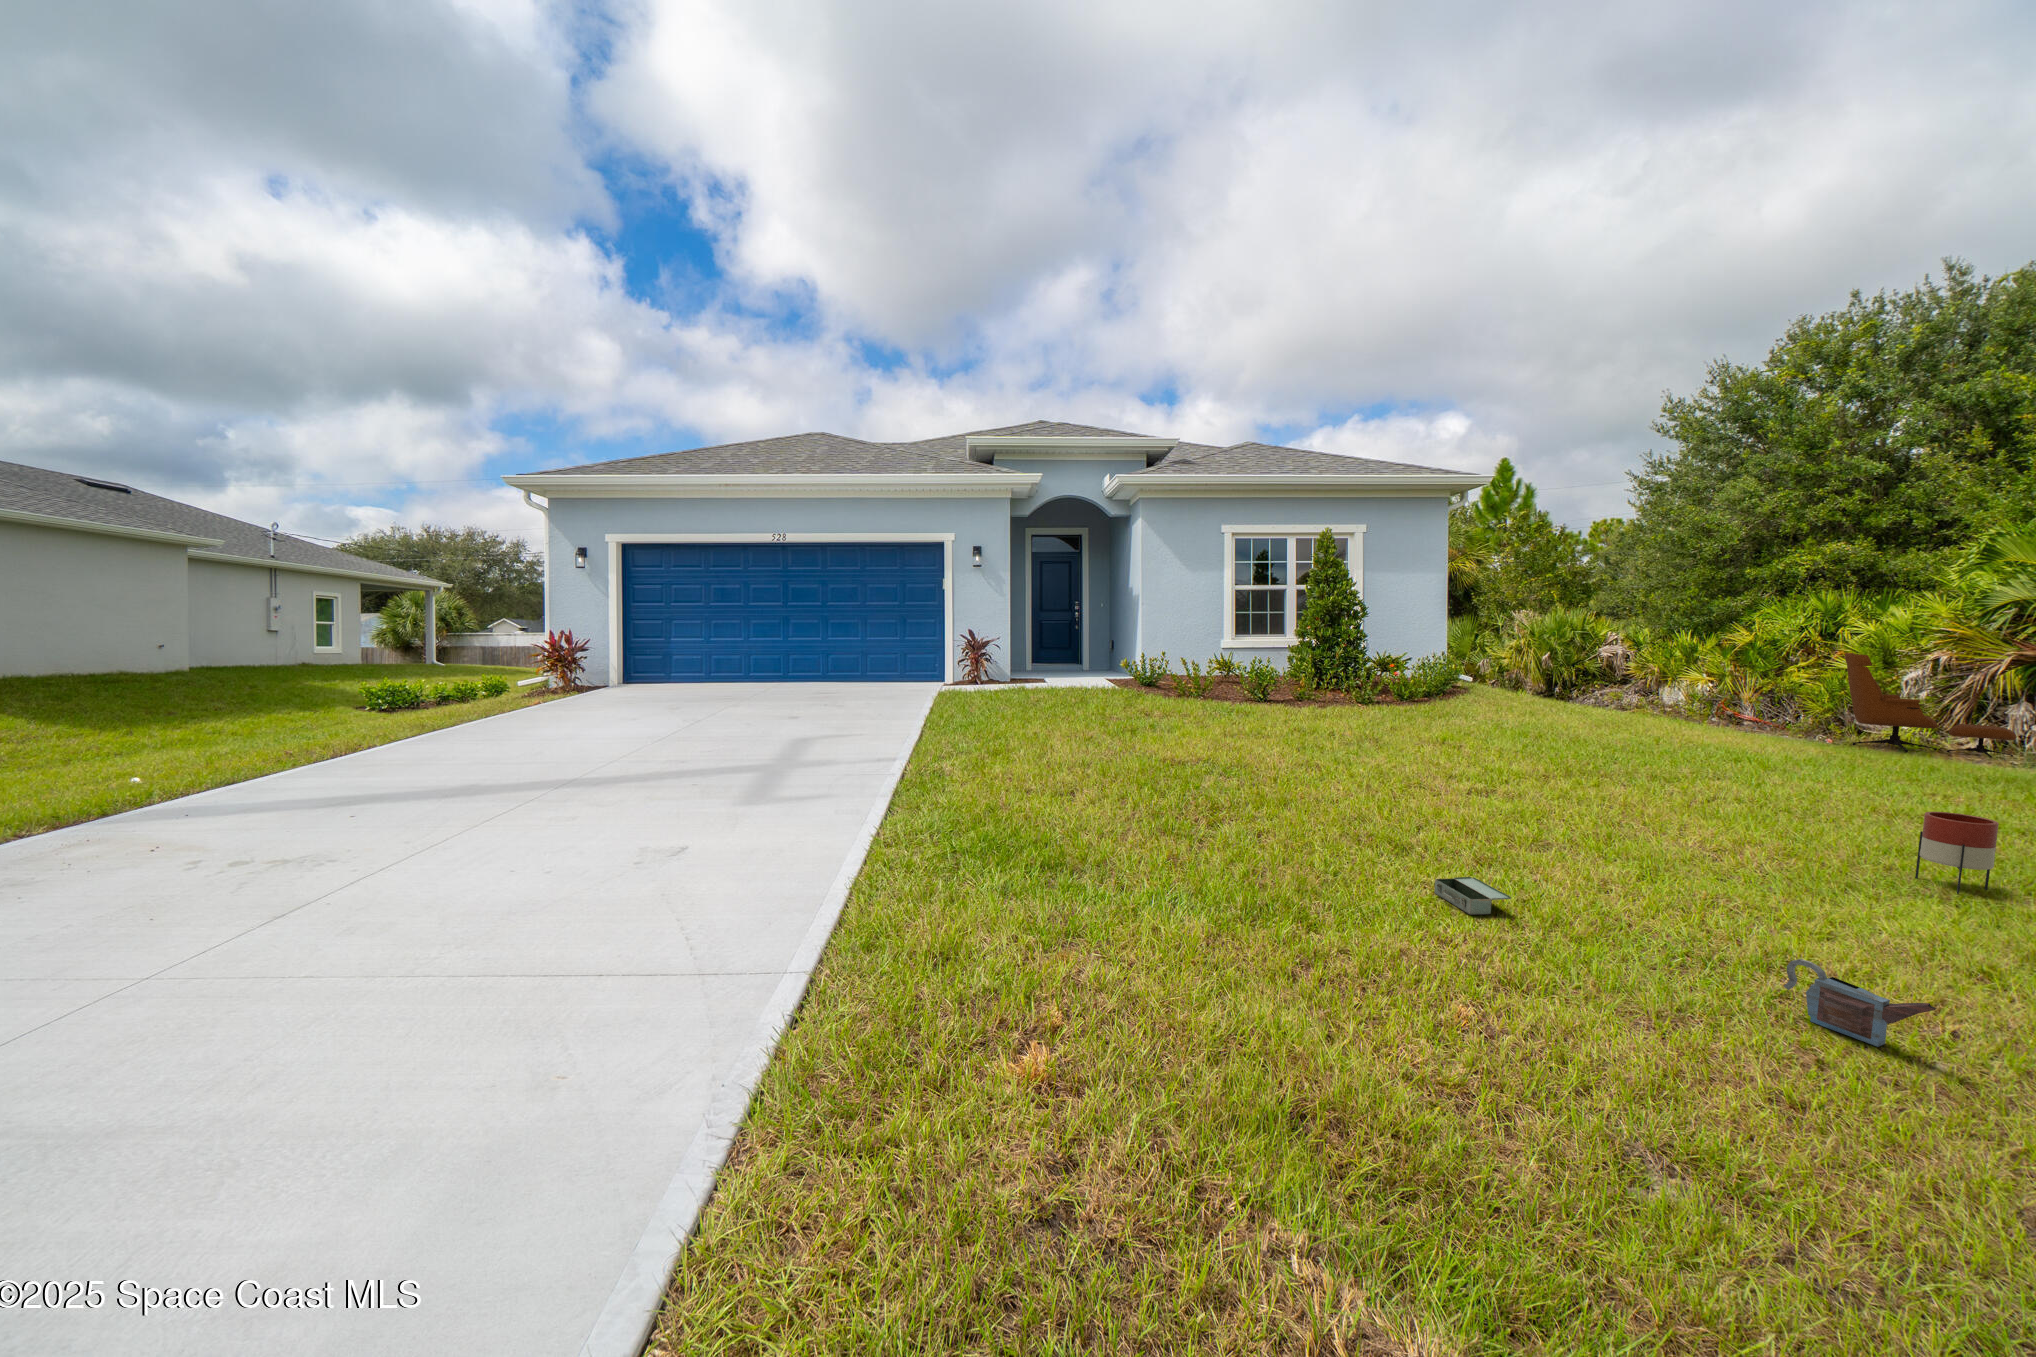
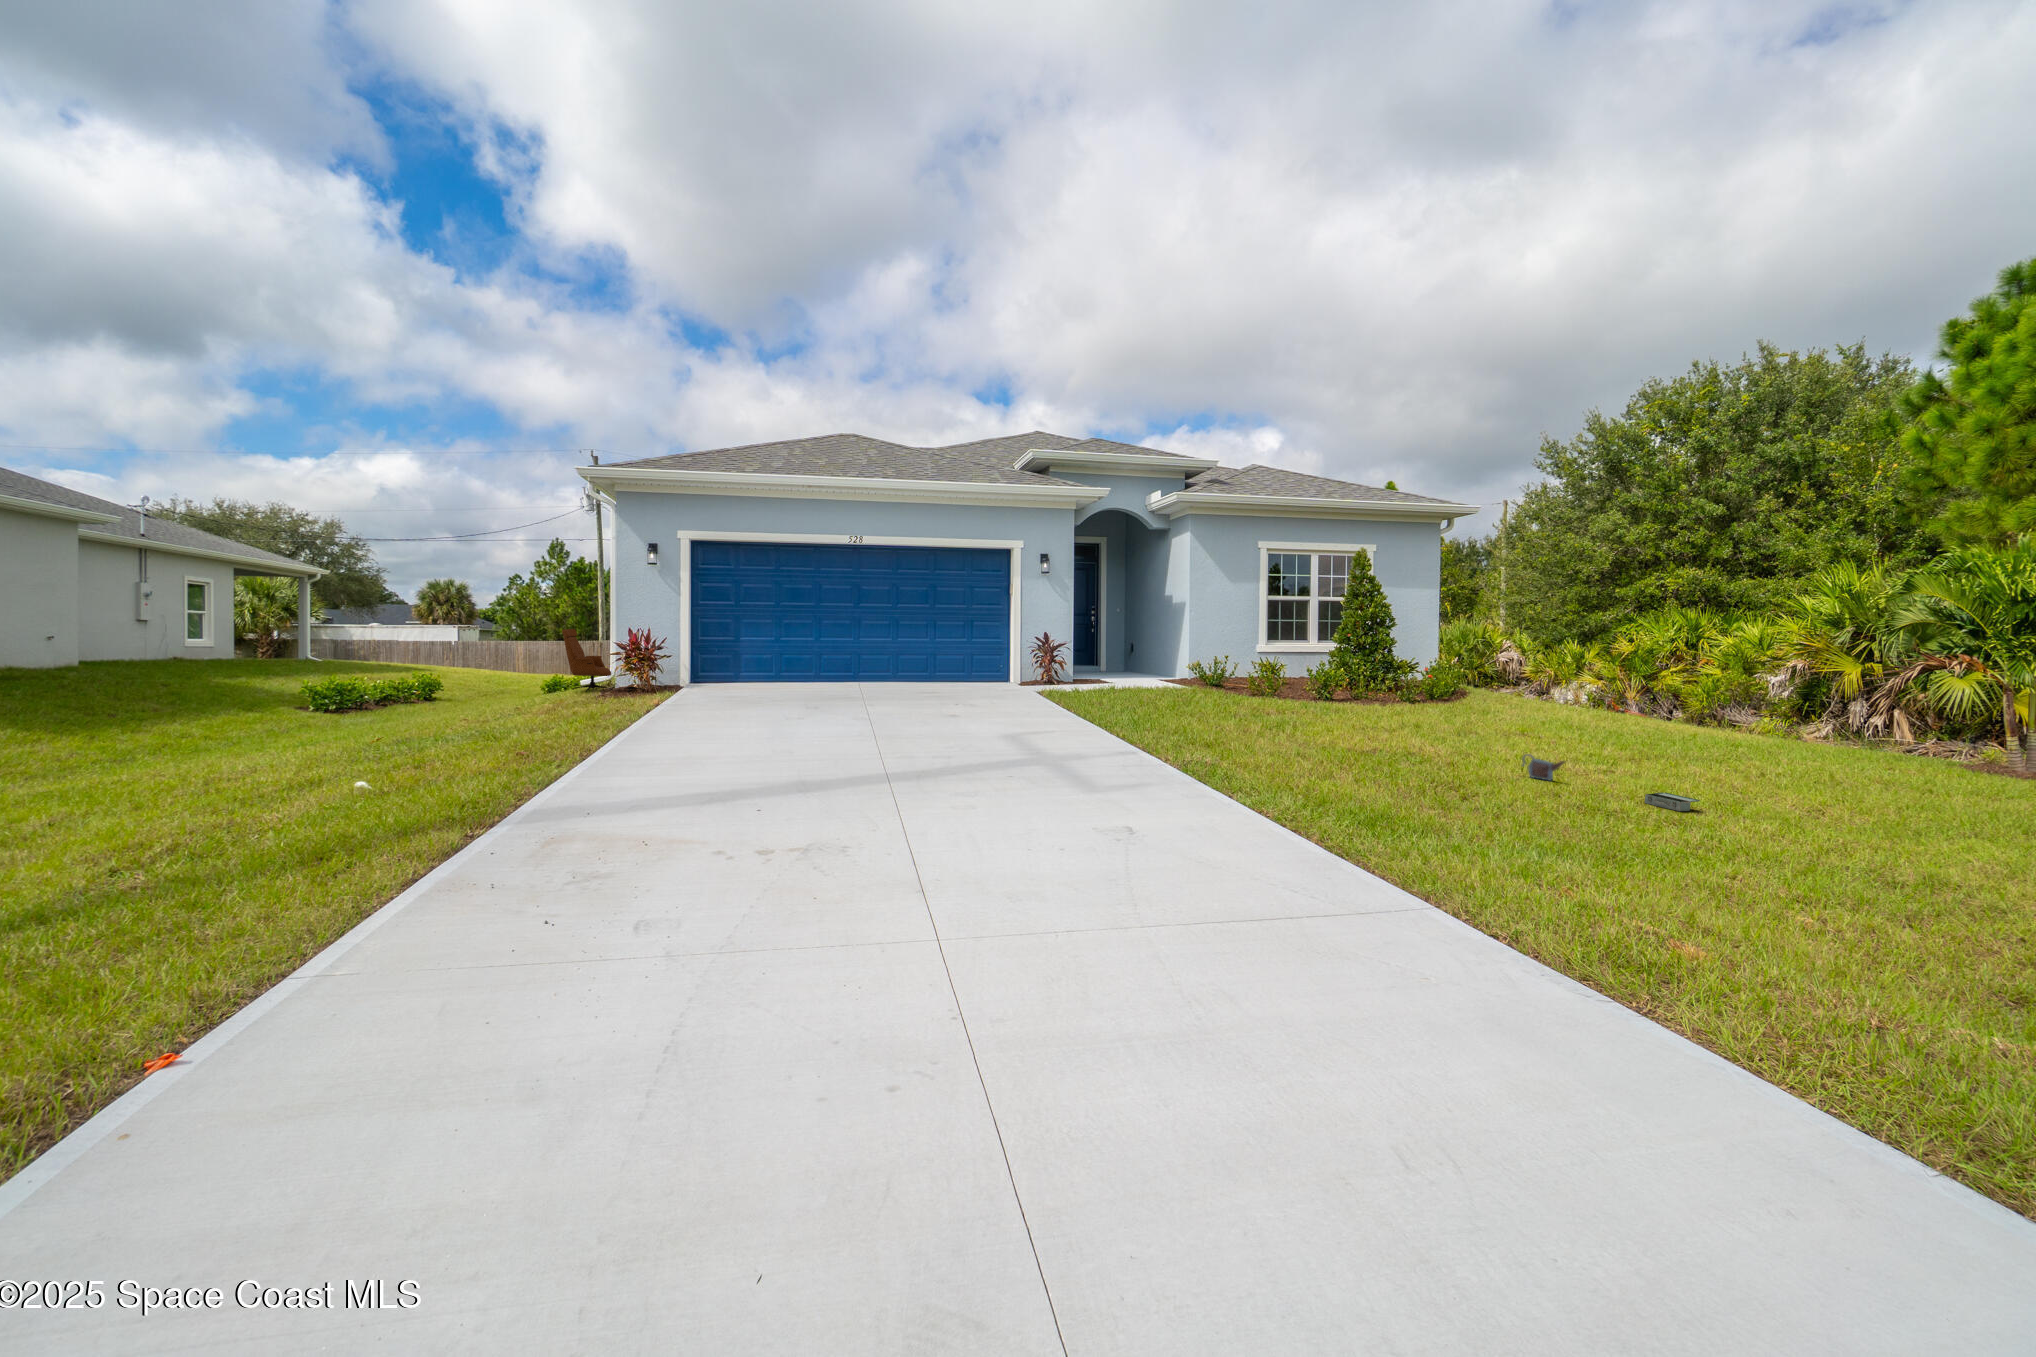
lounge chair: present [1845,653,2017,758] -> present [562,629,646,692]
planter: present [1915,812,1999,894] -> none [1875,749,1922,796]
watering can: present [1784,959,1936,1047] -> present [1522,754,1566,780]

